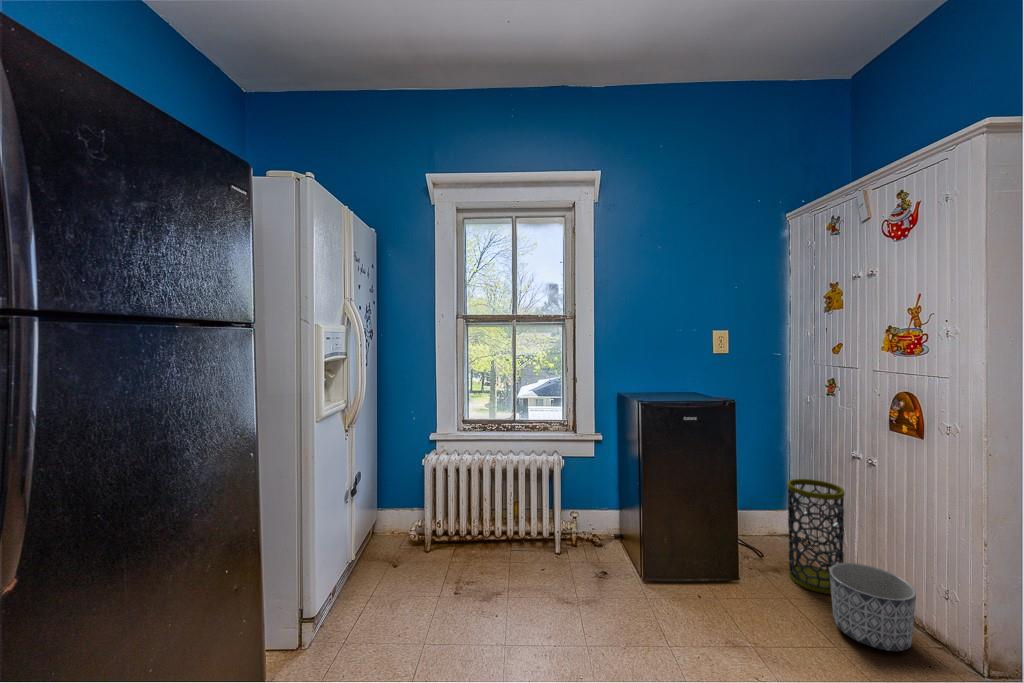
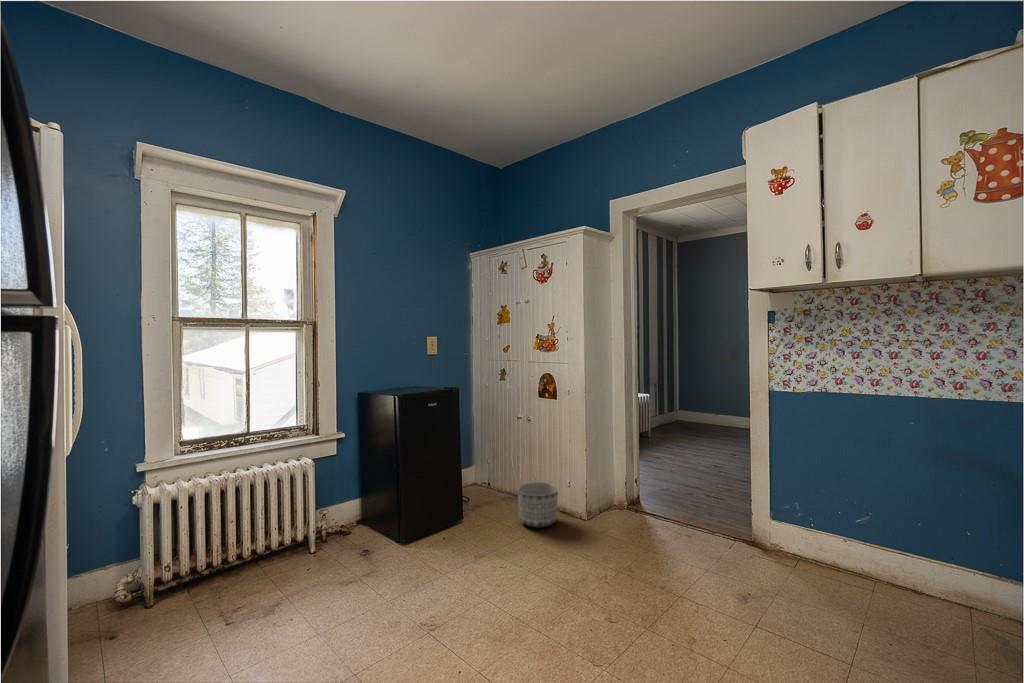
trash can: present [787,479,845,594] -> none [484,438,516,511]

